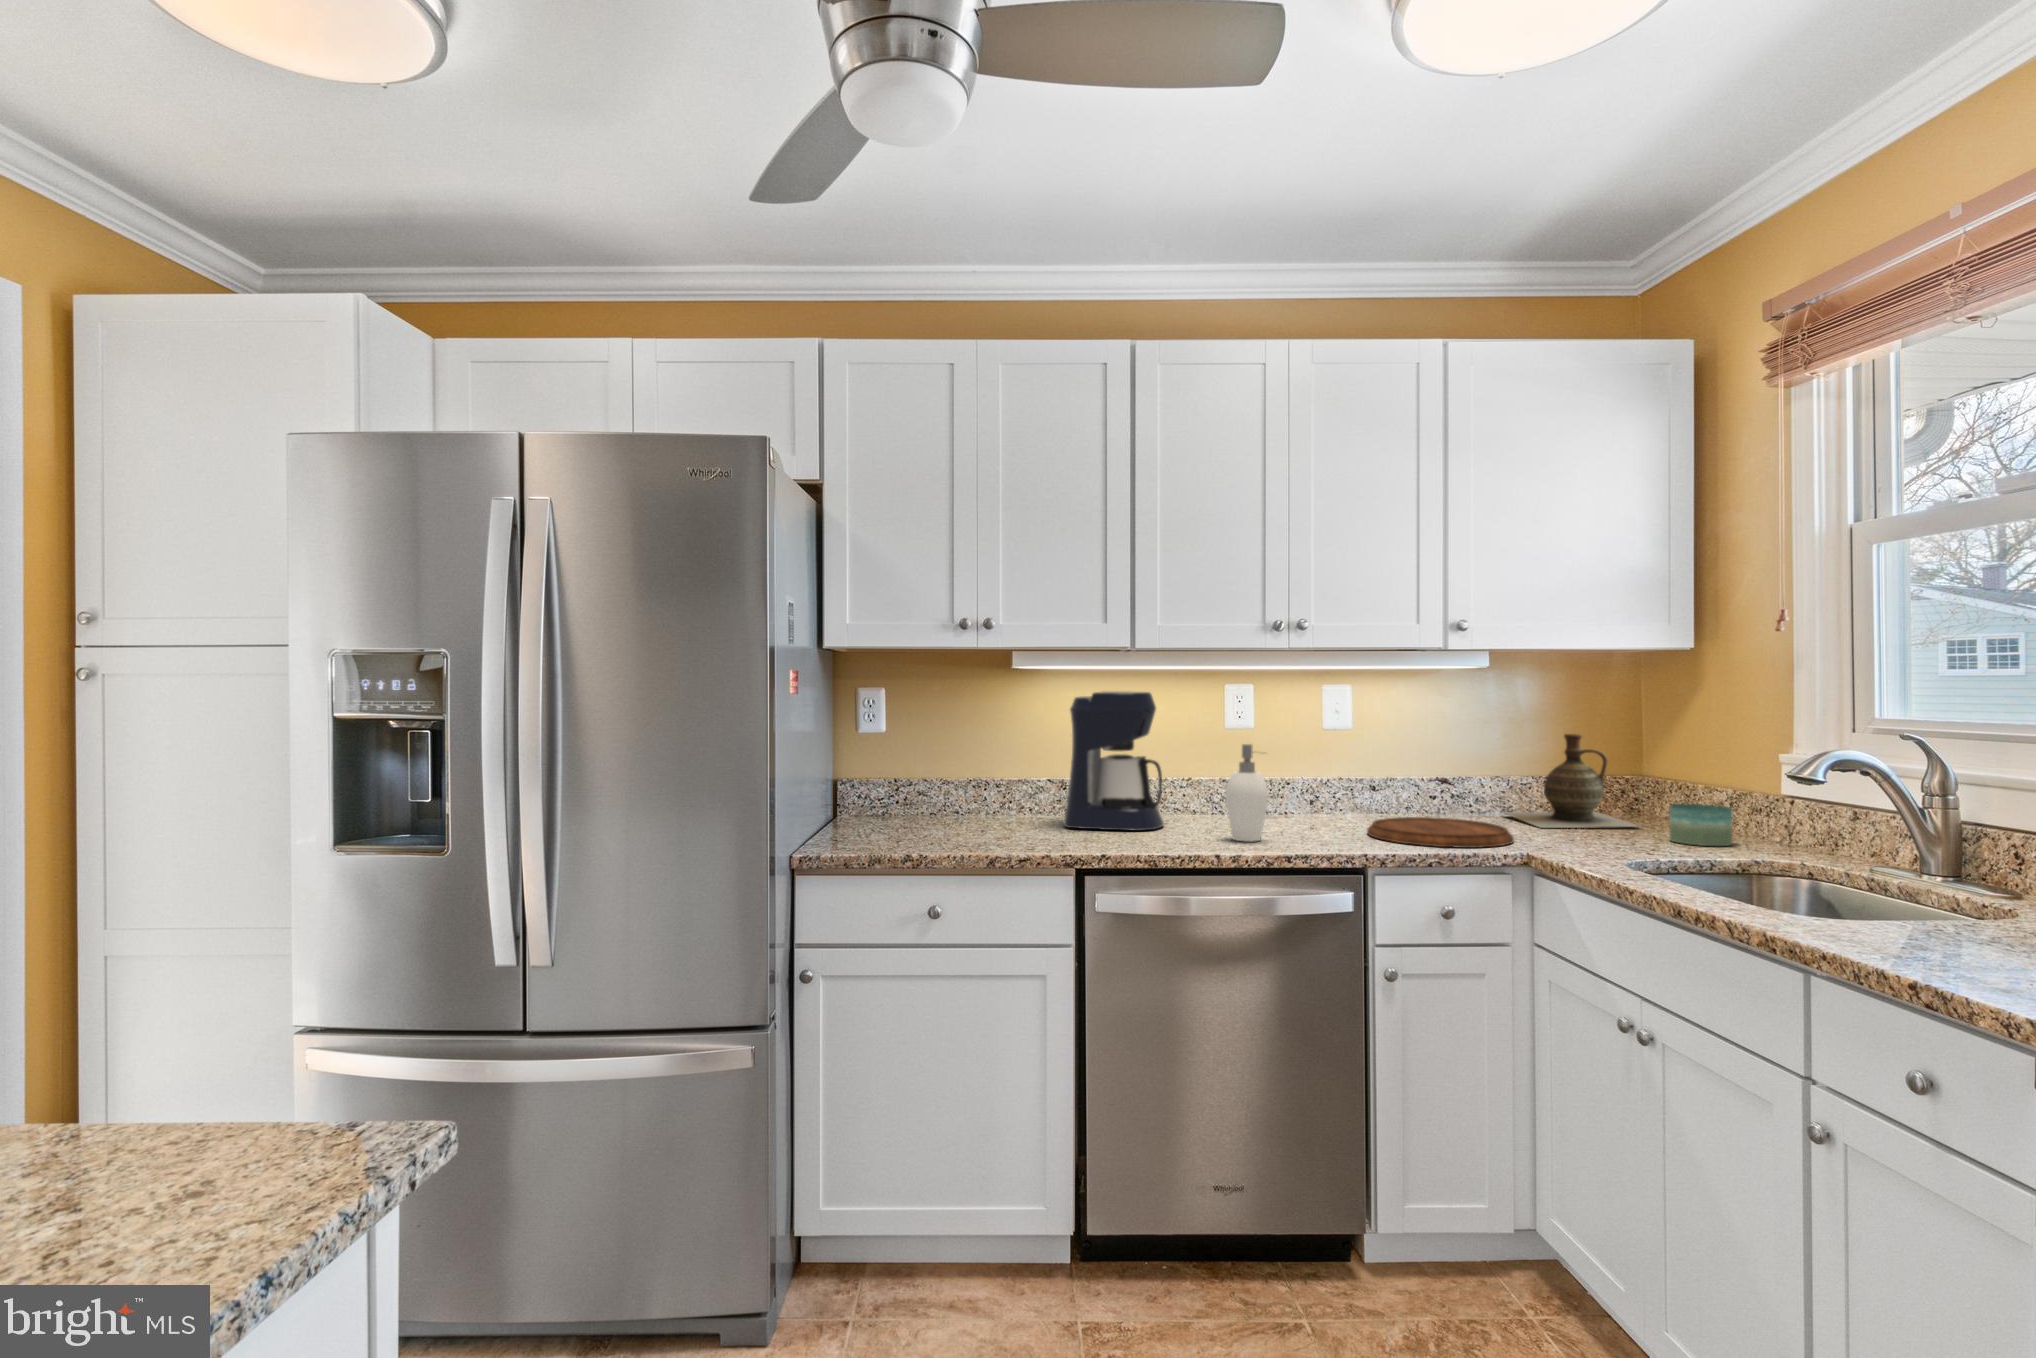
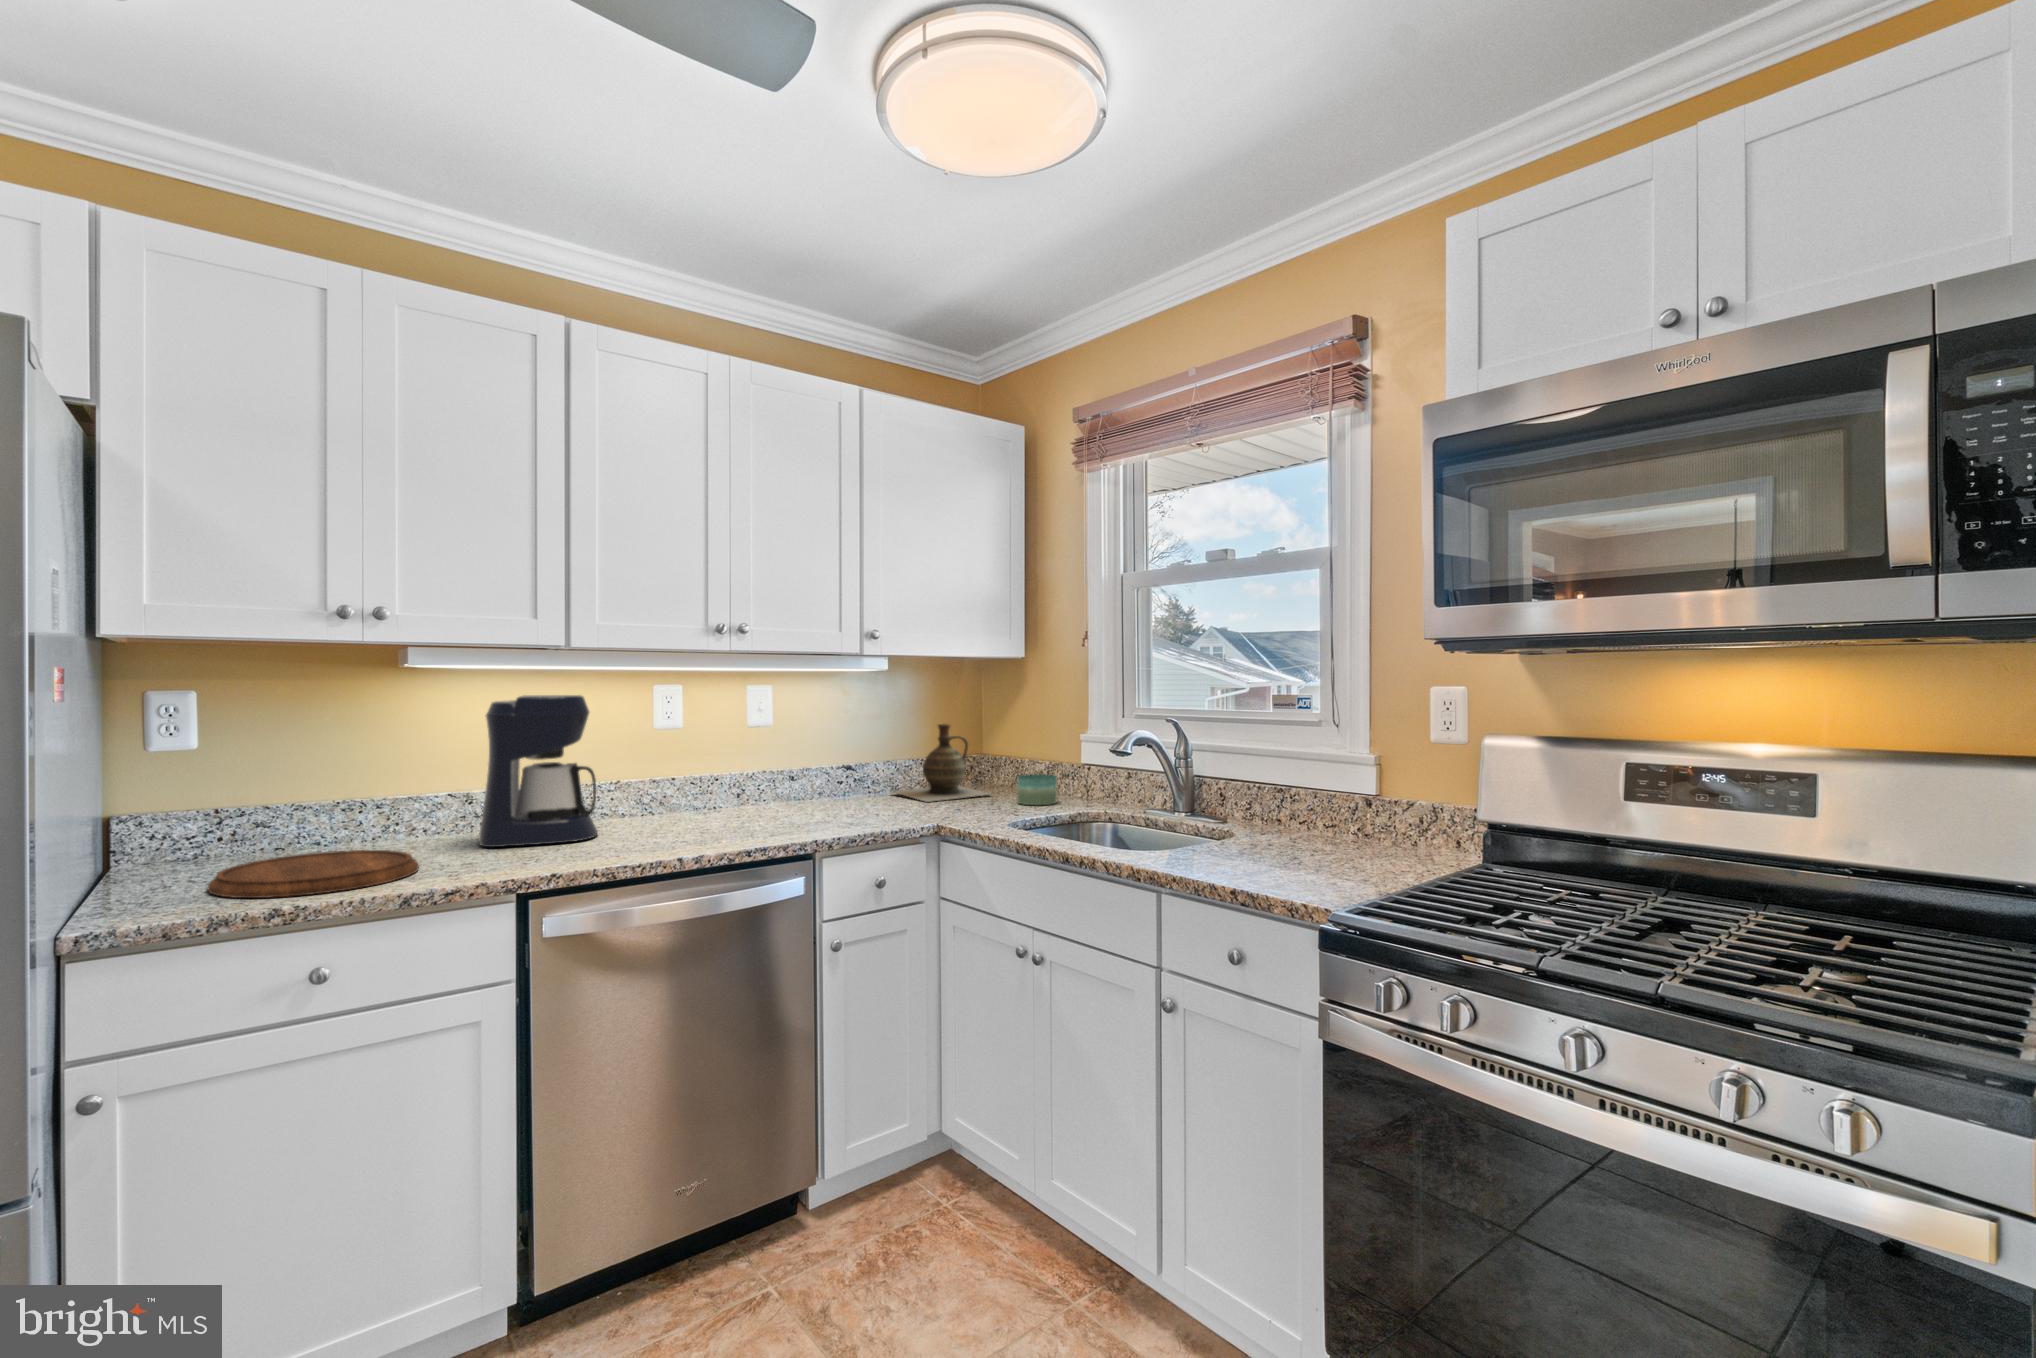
soap dispenser: present [1225,744,1268,841] -> none [674,745,720,841]
cutting board: present [1367,817,1514,848] -> present [208,850,419,898]

